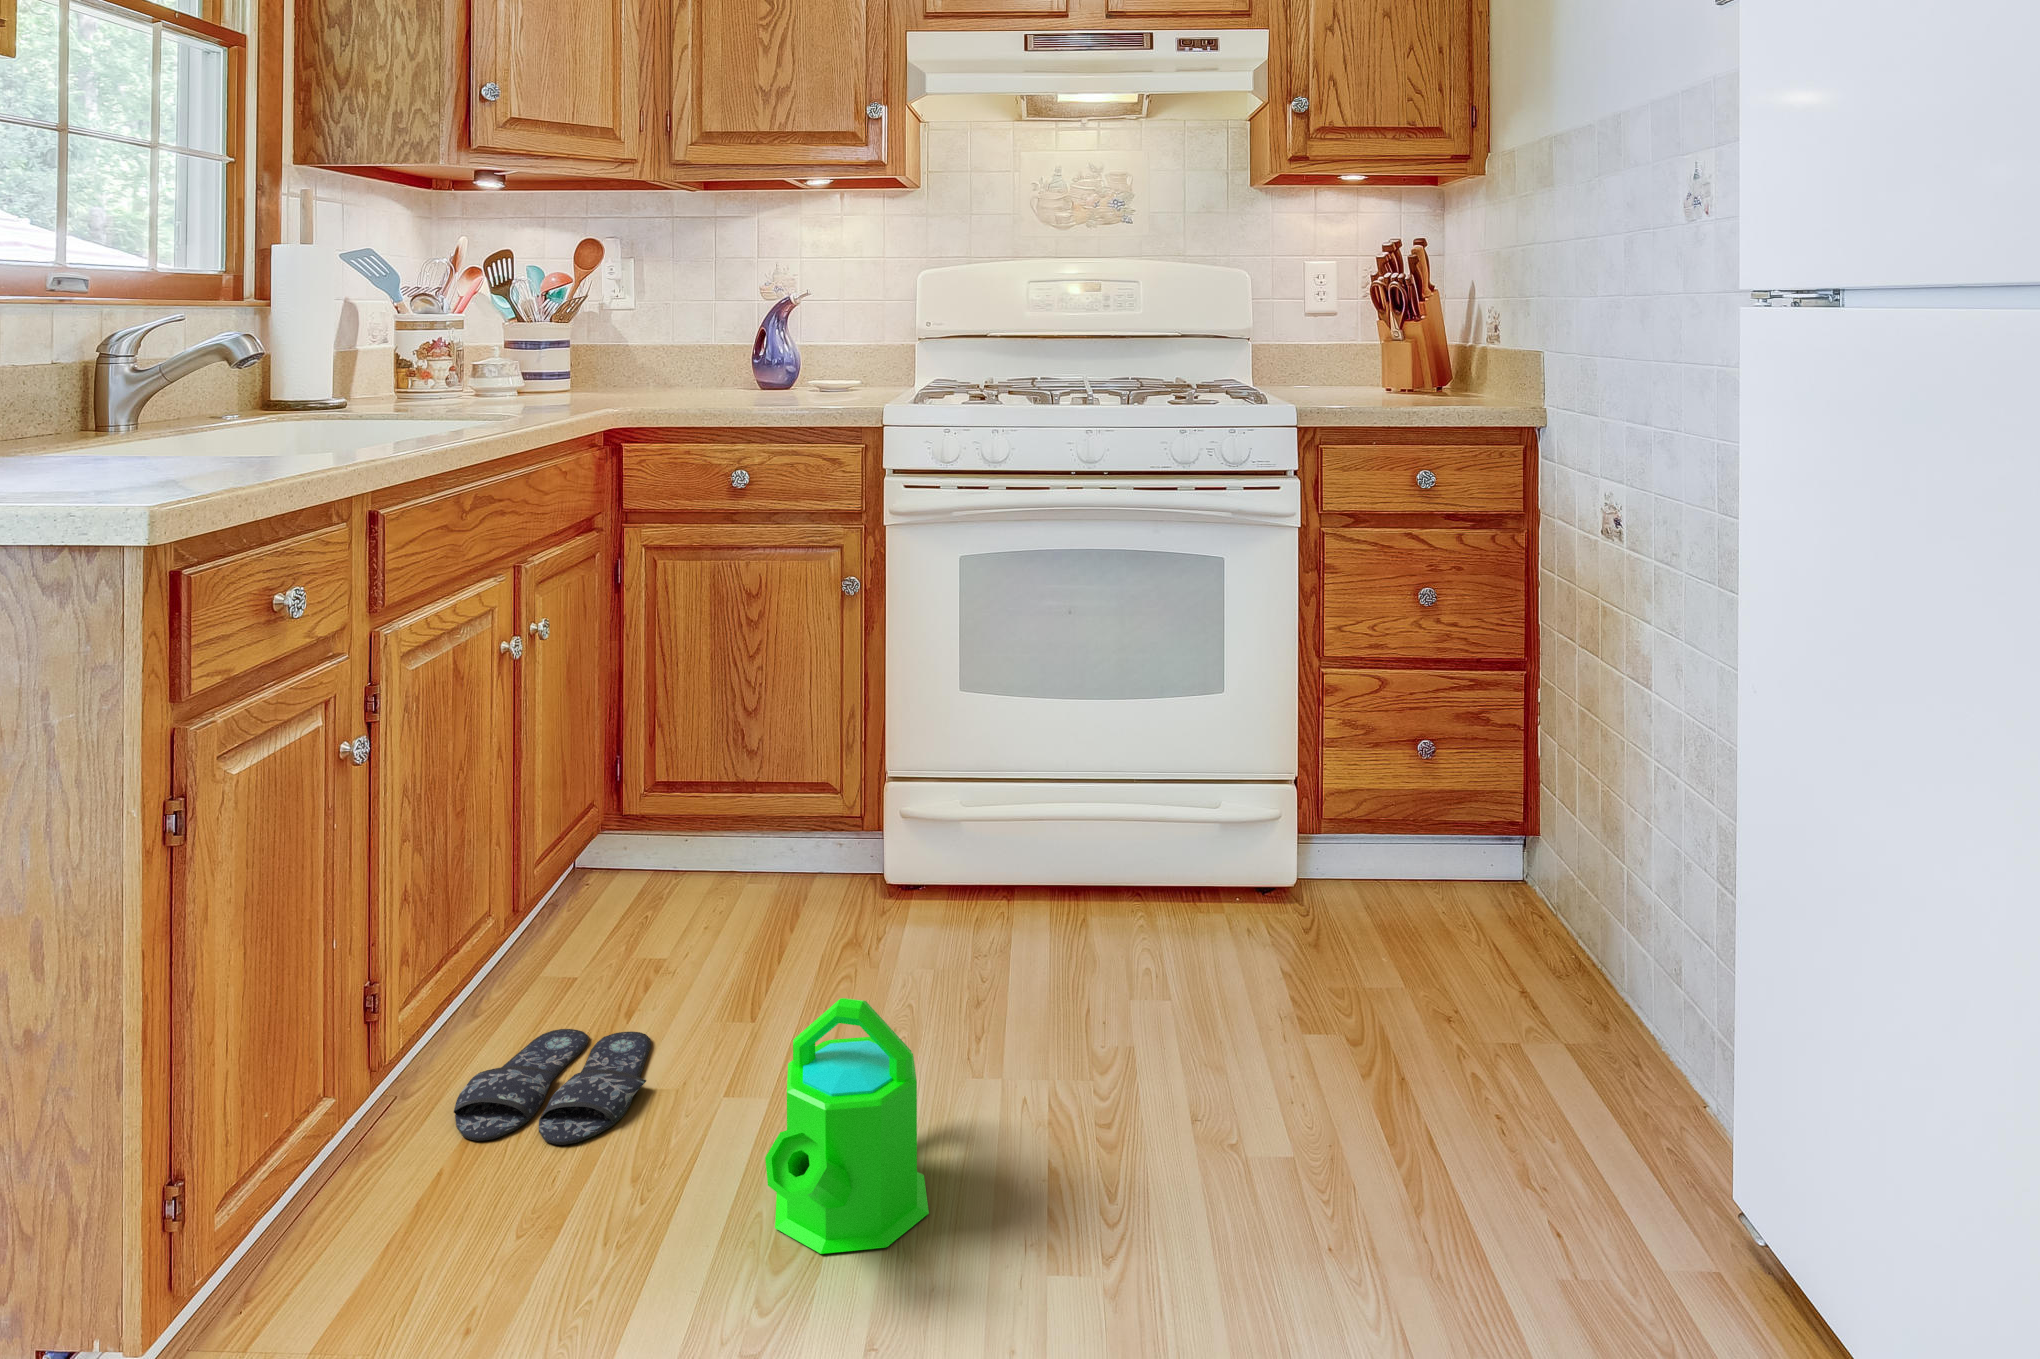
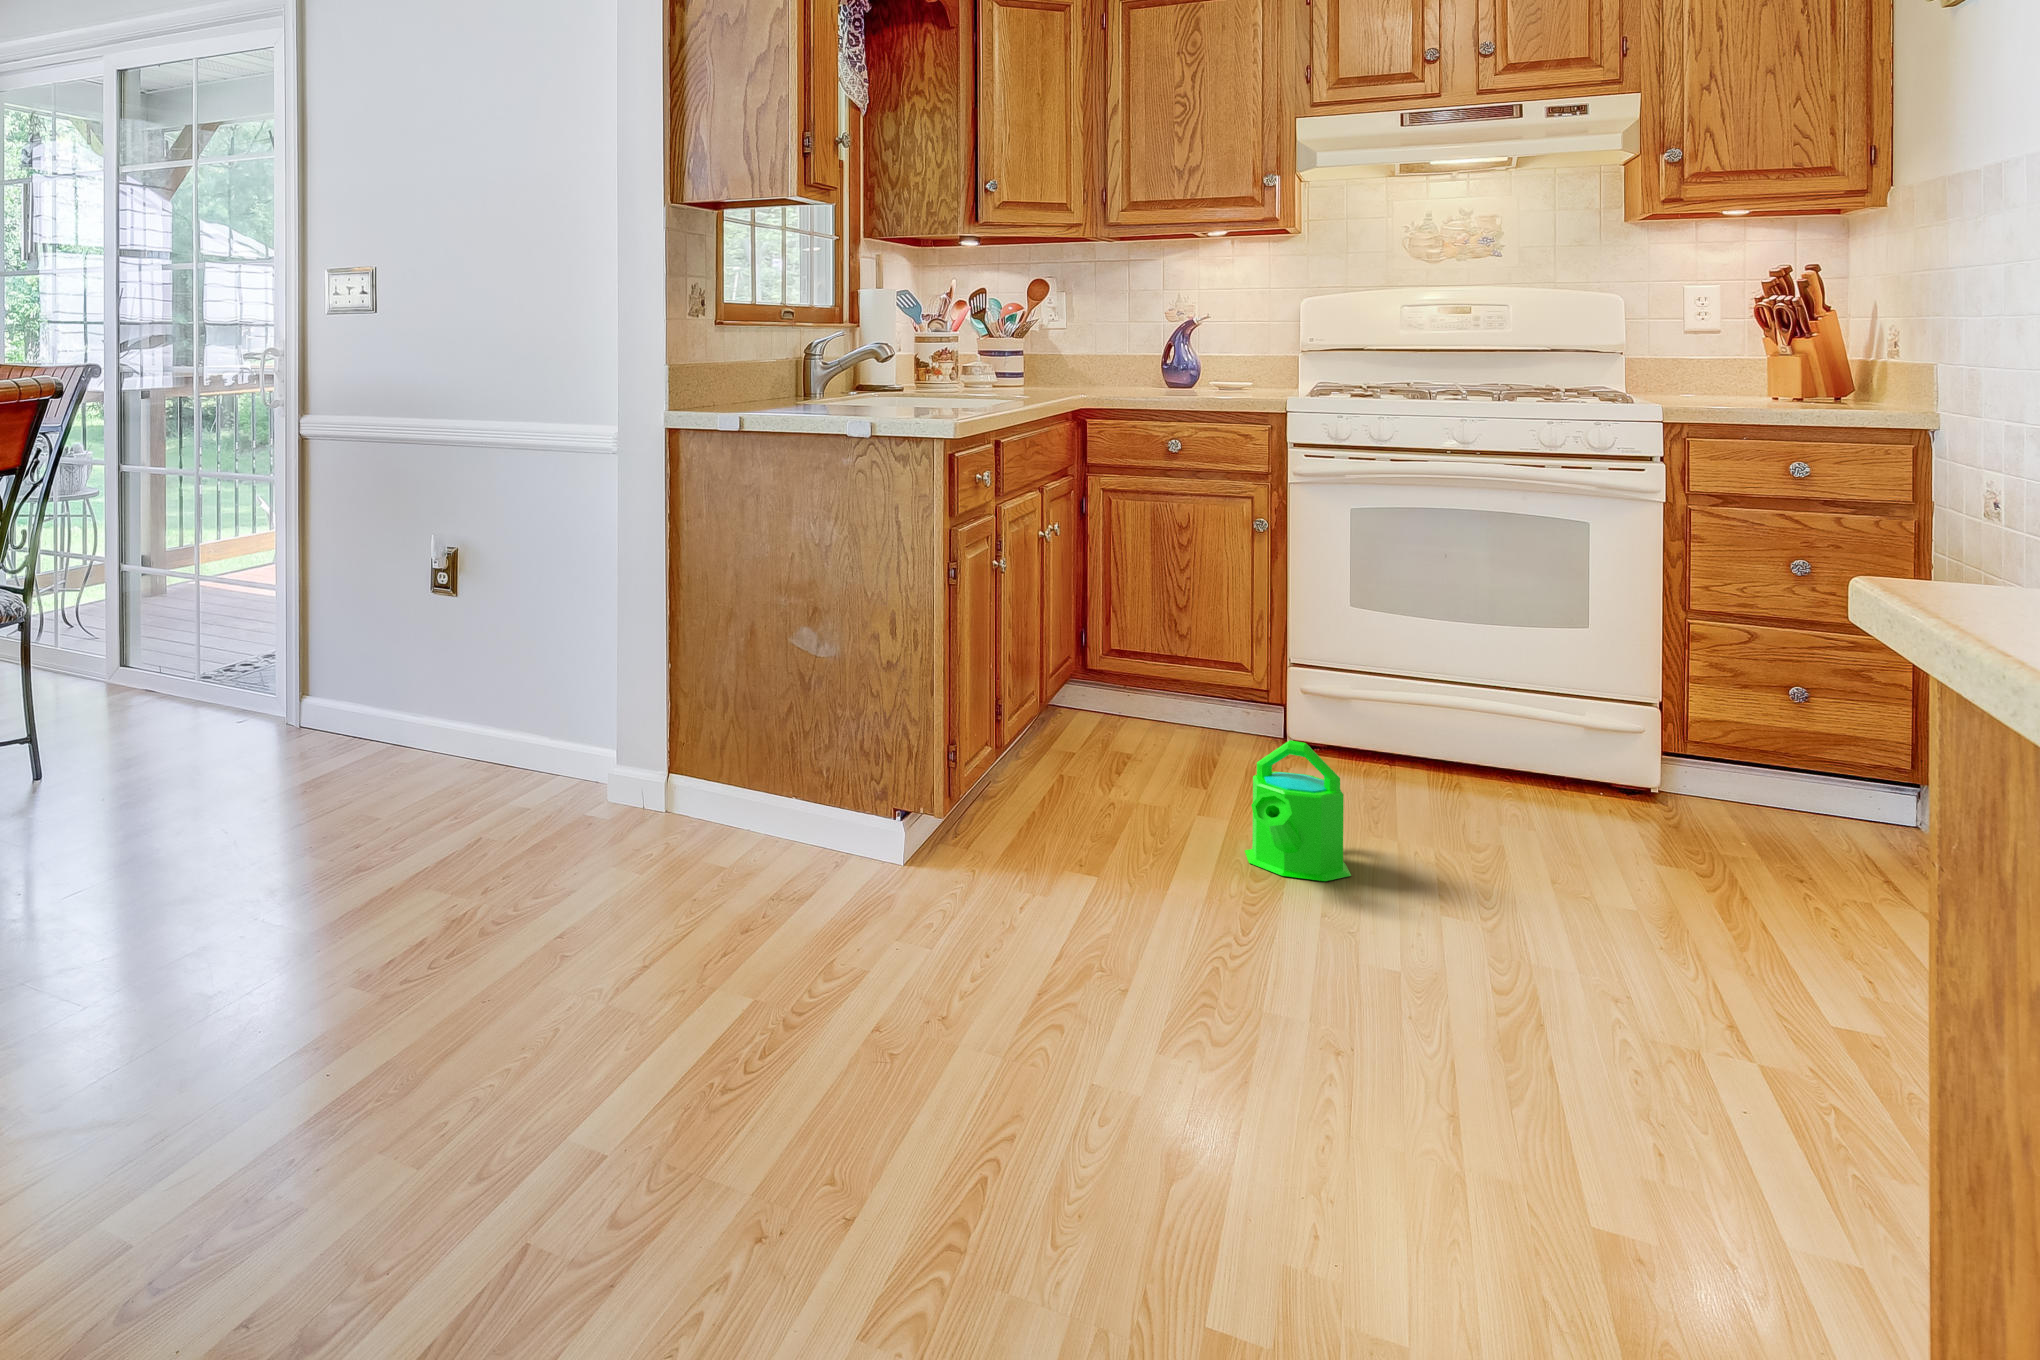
slippers: present [454,1029,651,1145] -> none [1027,771,1142,813]

